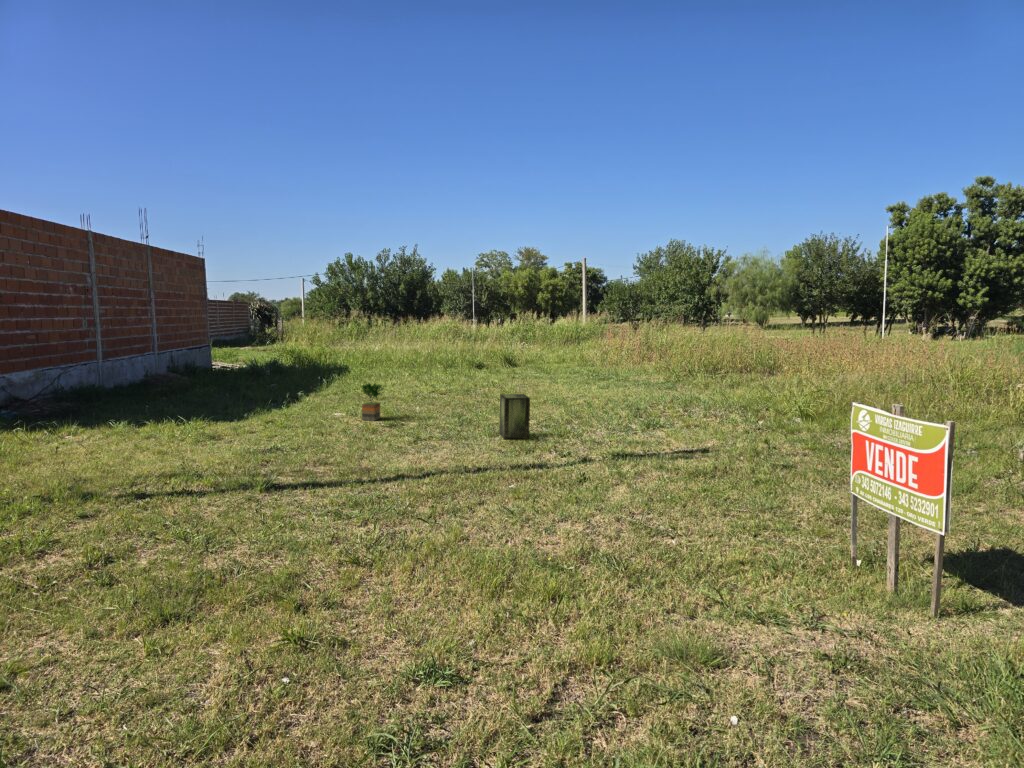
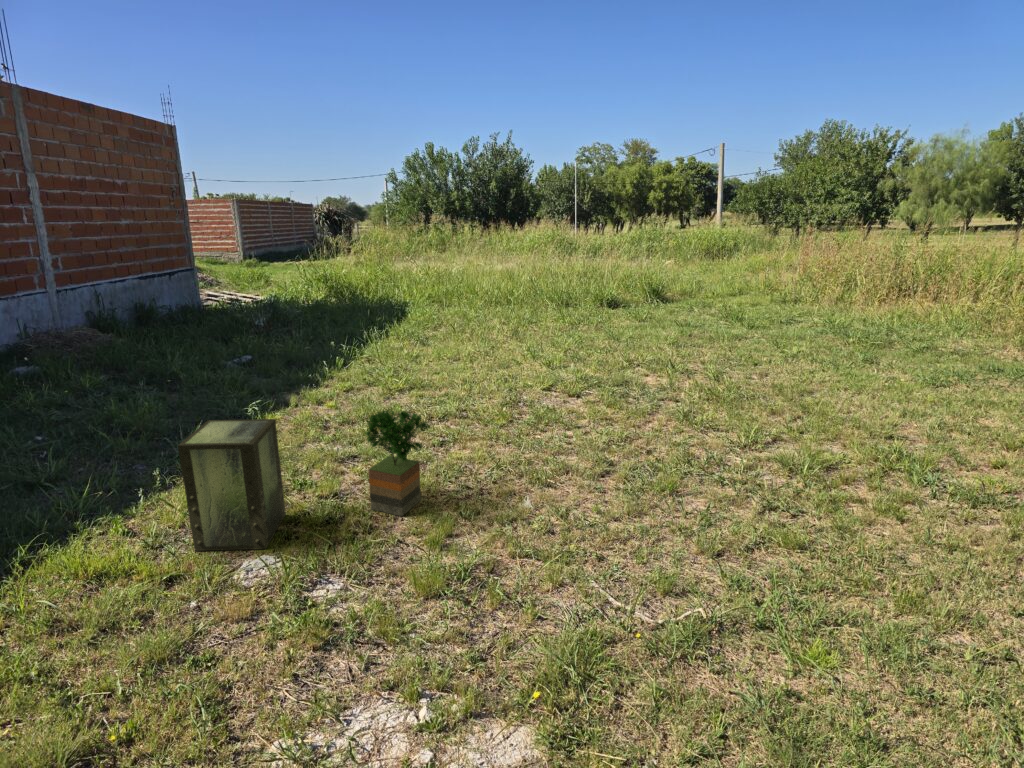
storage box: present [499,394,530,439] -> present [178,419,286,551]

